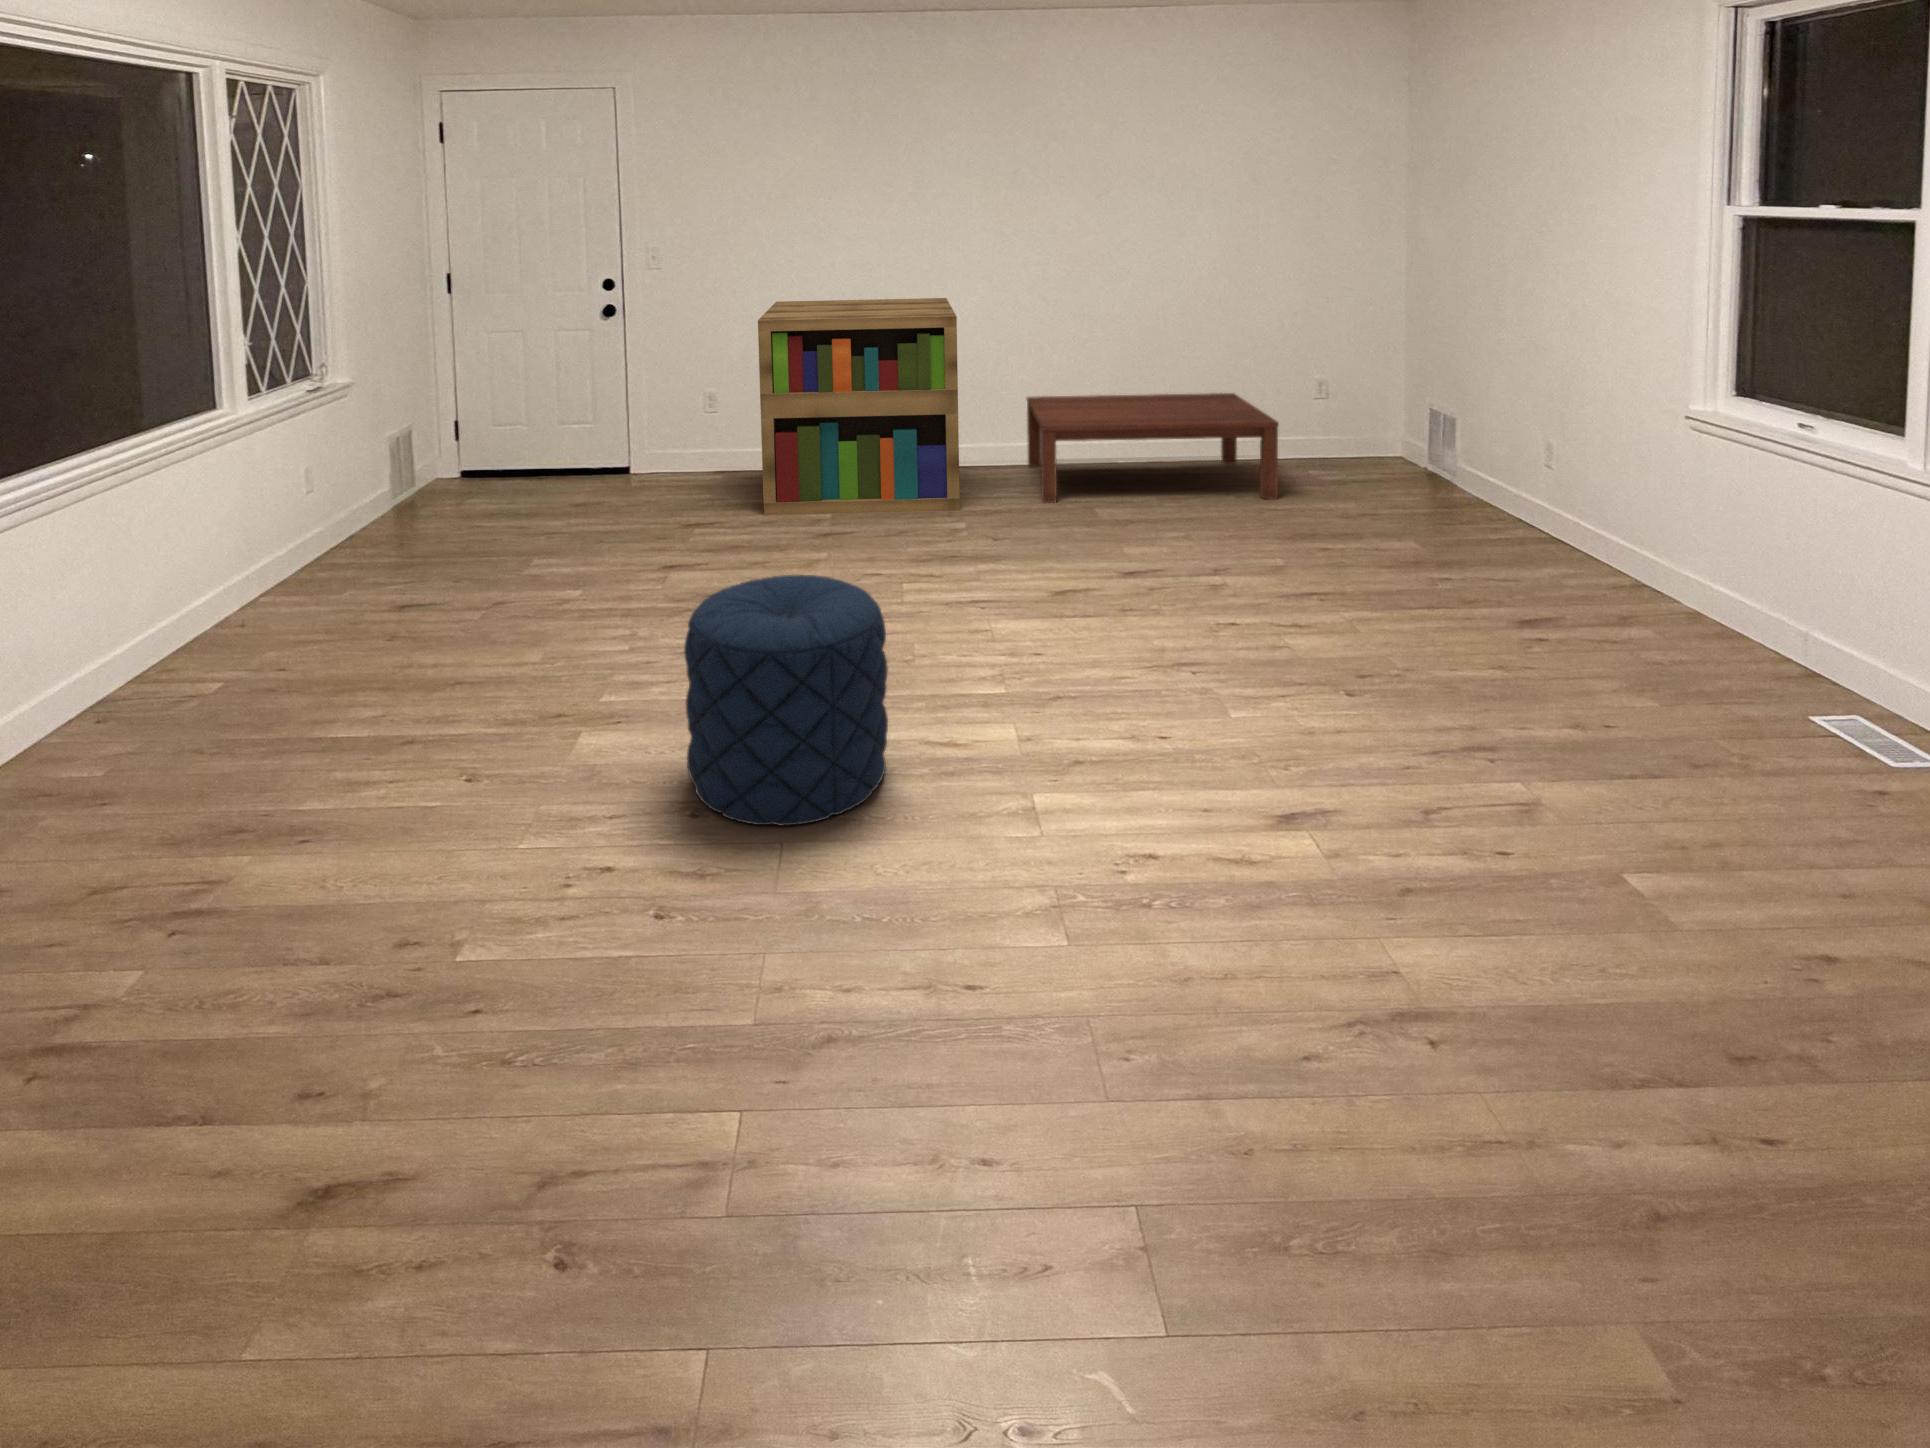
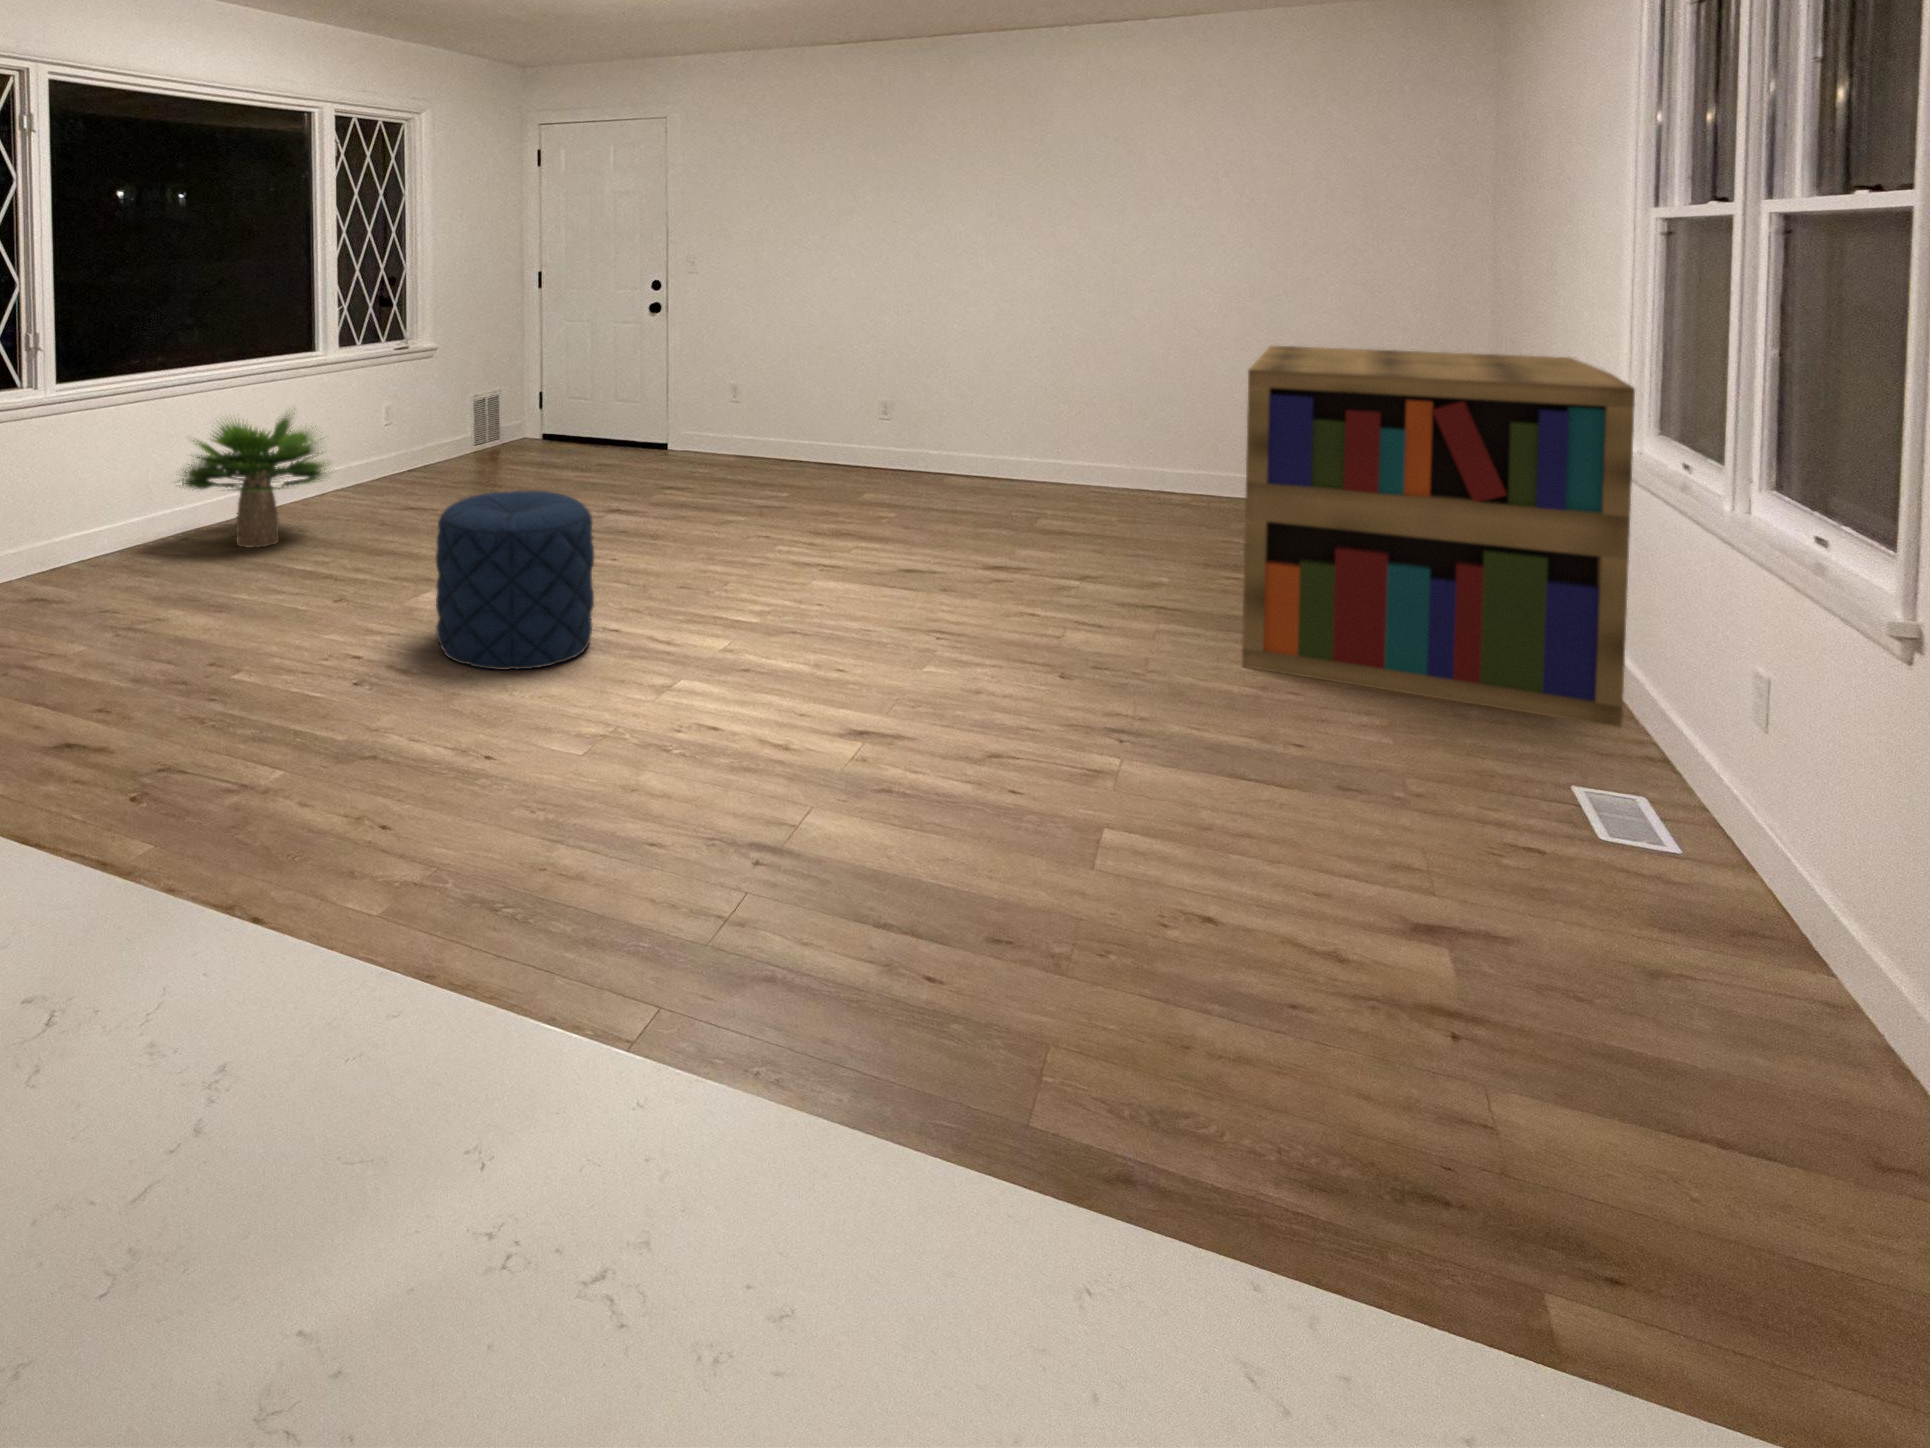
bookshelf: present [758,298,960,515] -> present [1242,346,1635,728]
coffee table: present [1027,393,1279,503] -> none [1005,418,1286,550]
potted plant: none [87,491,355,708] -> present [179,414,330,548]

